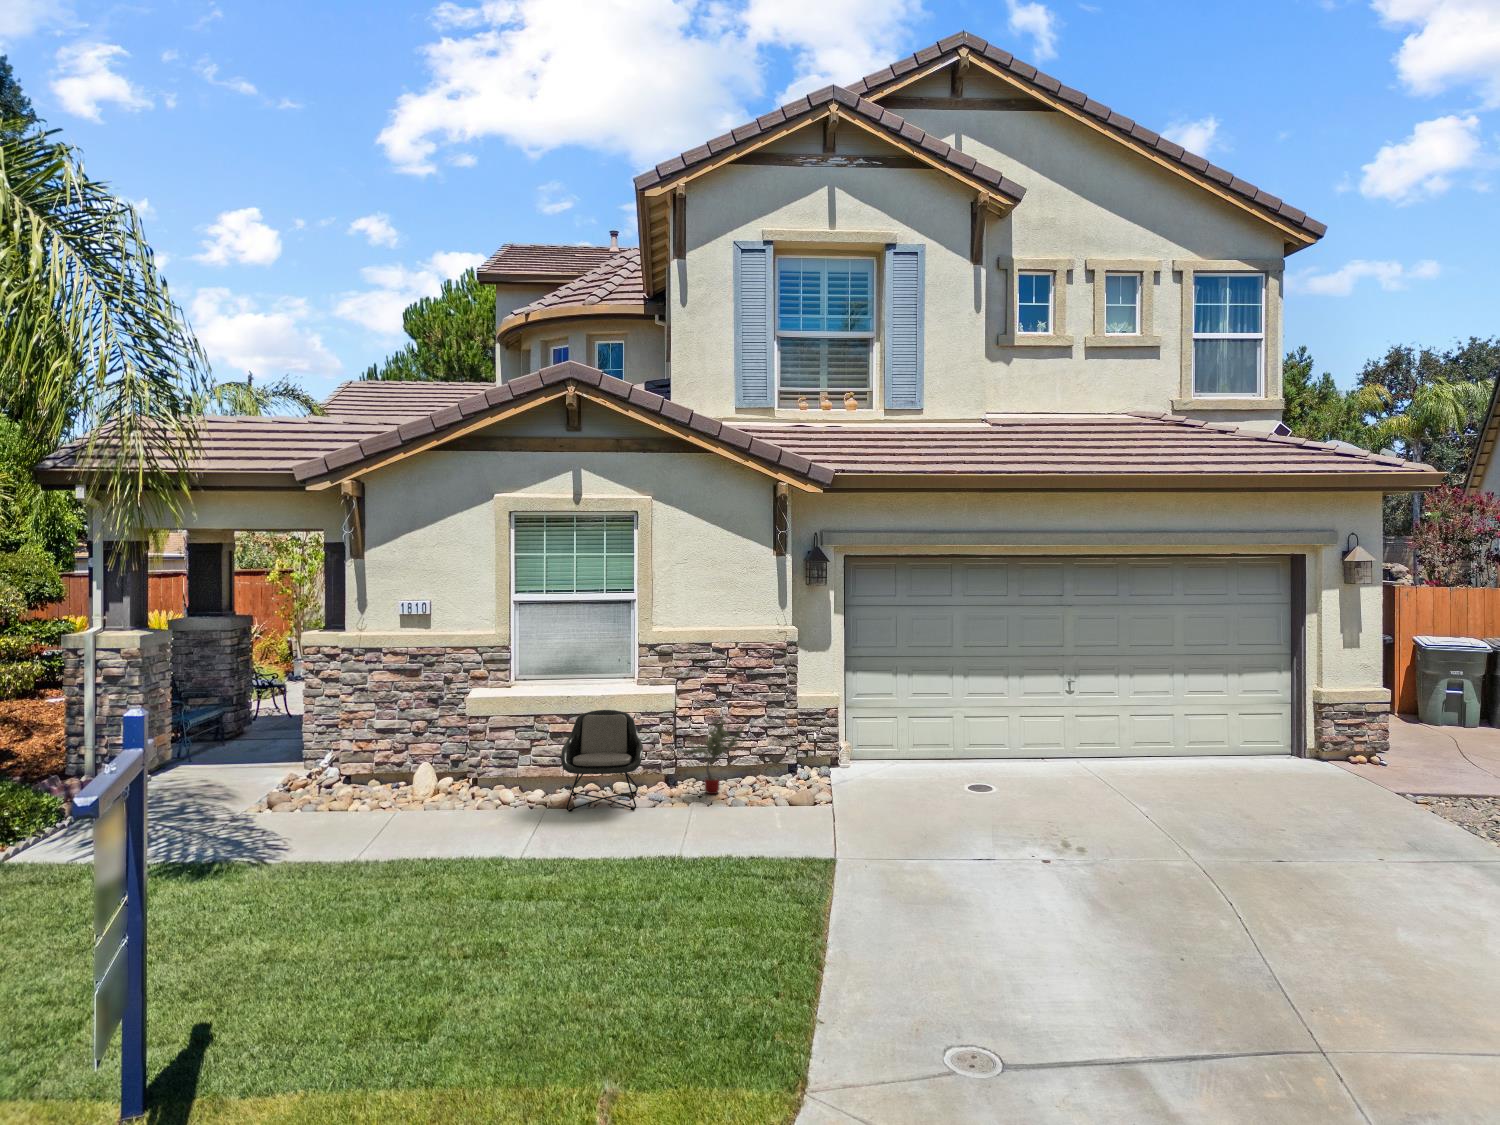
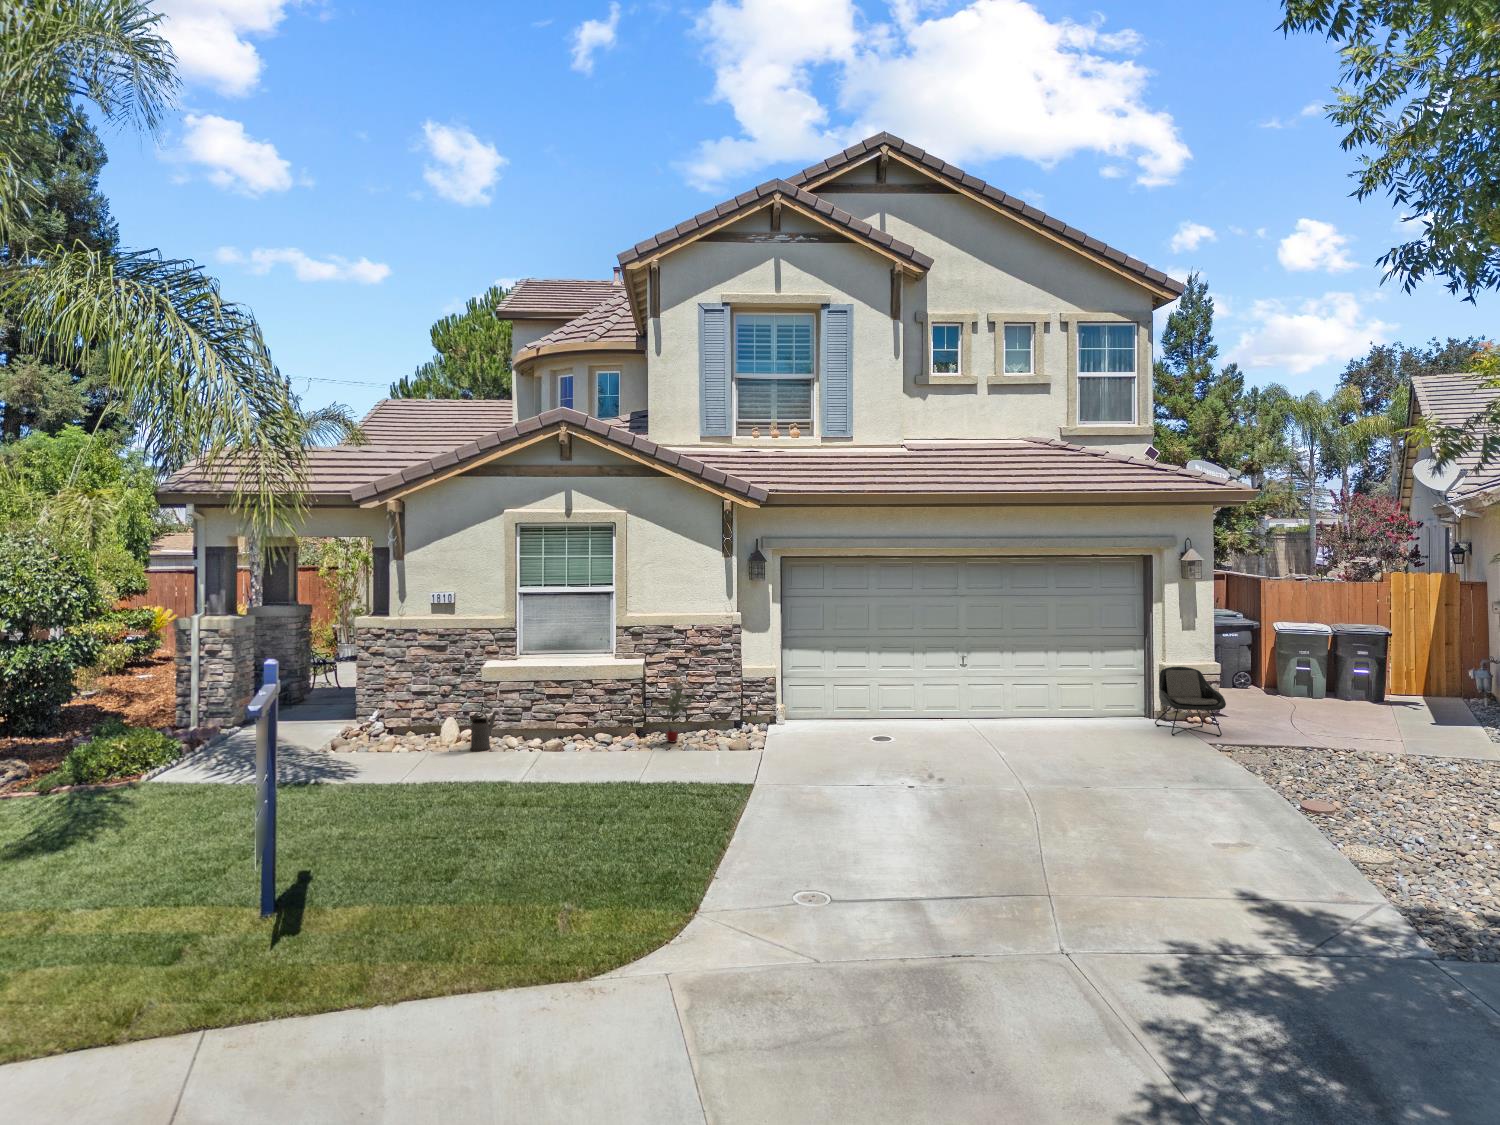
lounge chair: present [561,710,643,812] -> present [1155,667,1226,737]
watering can: none [450,754,485,809] -> present [470,711,497,752]

